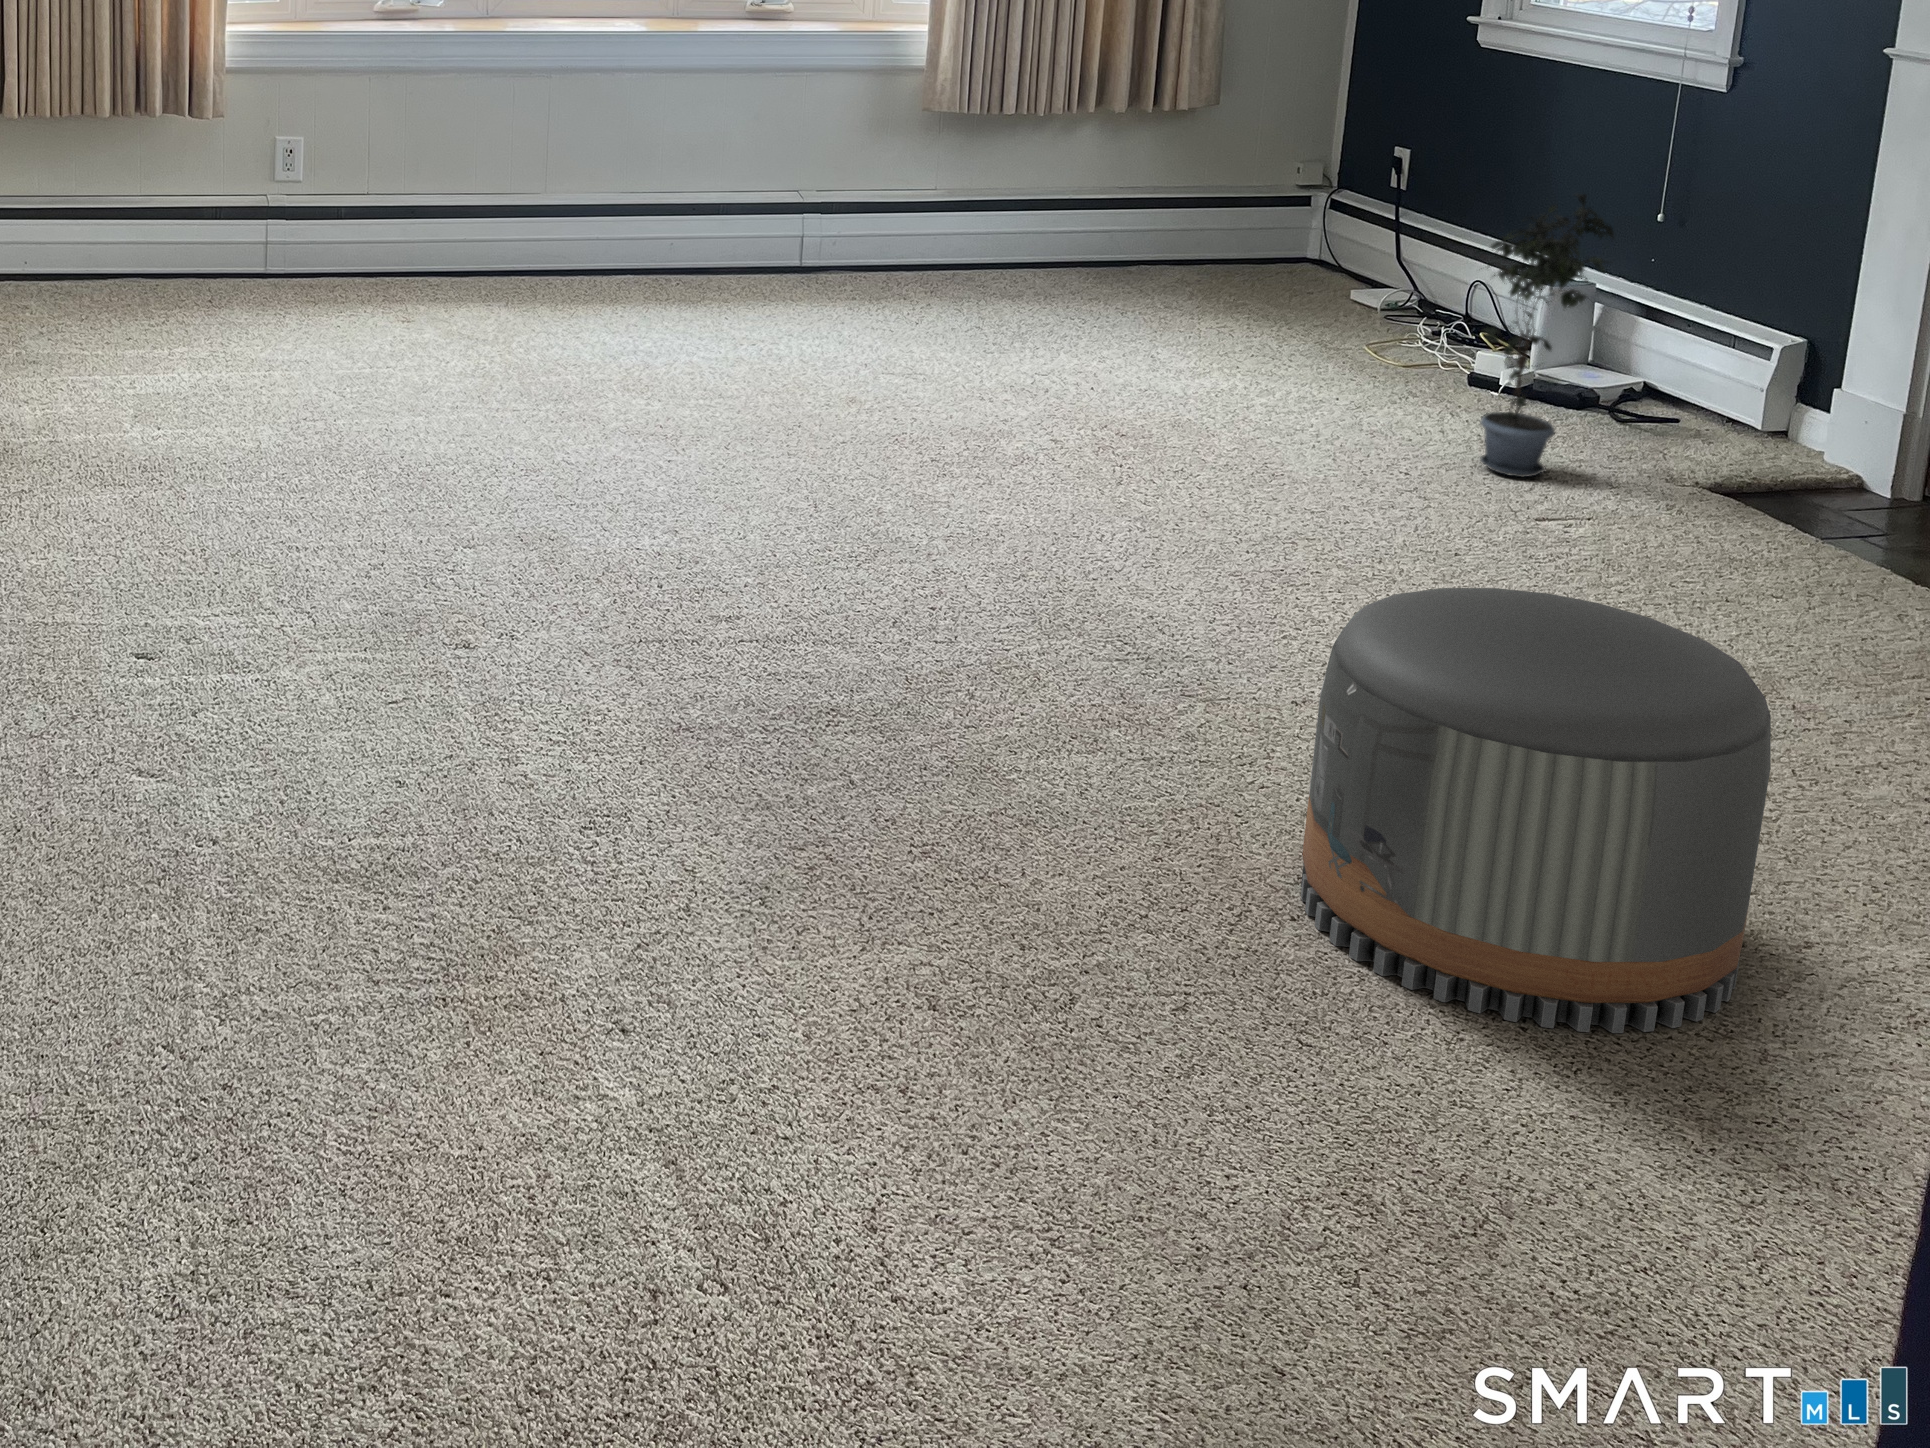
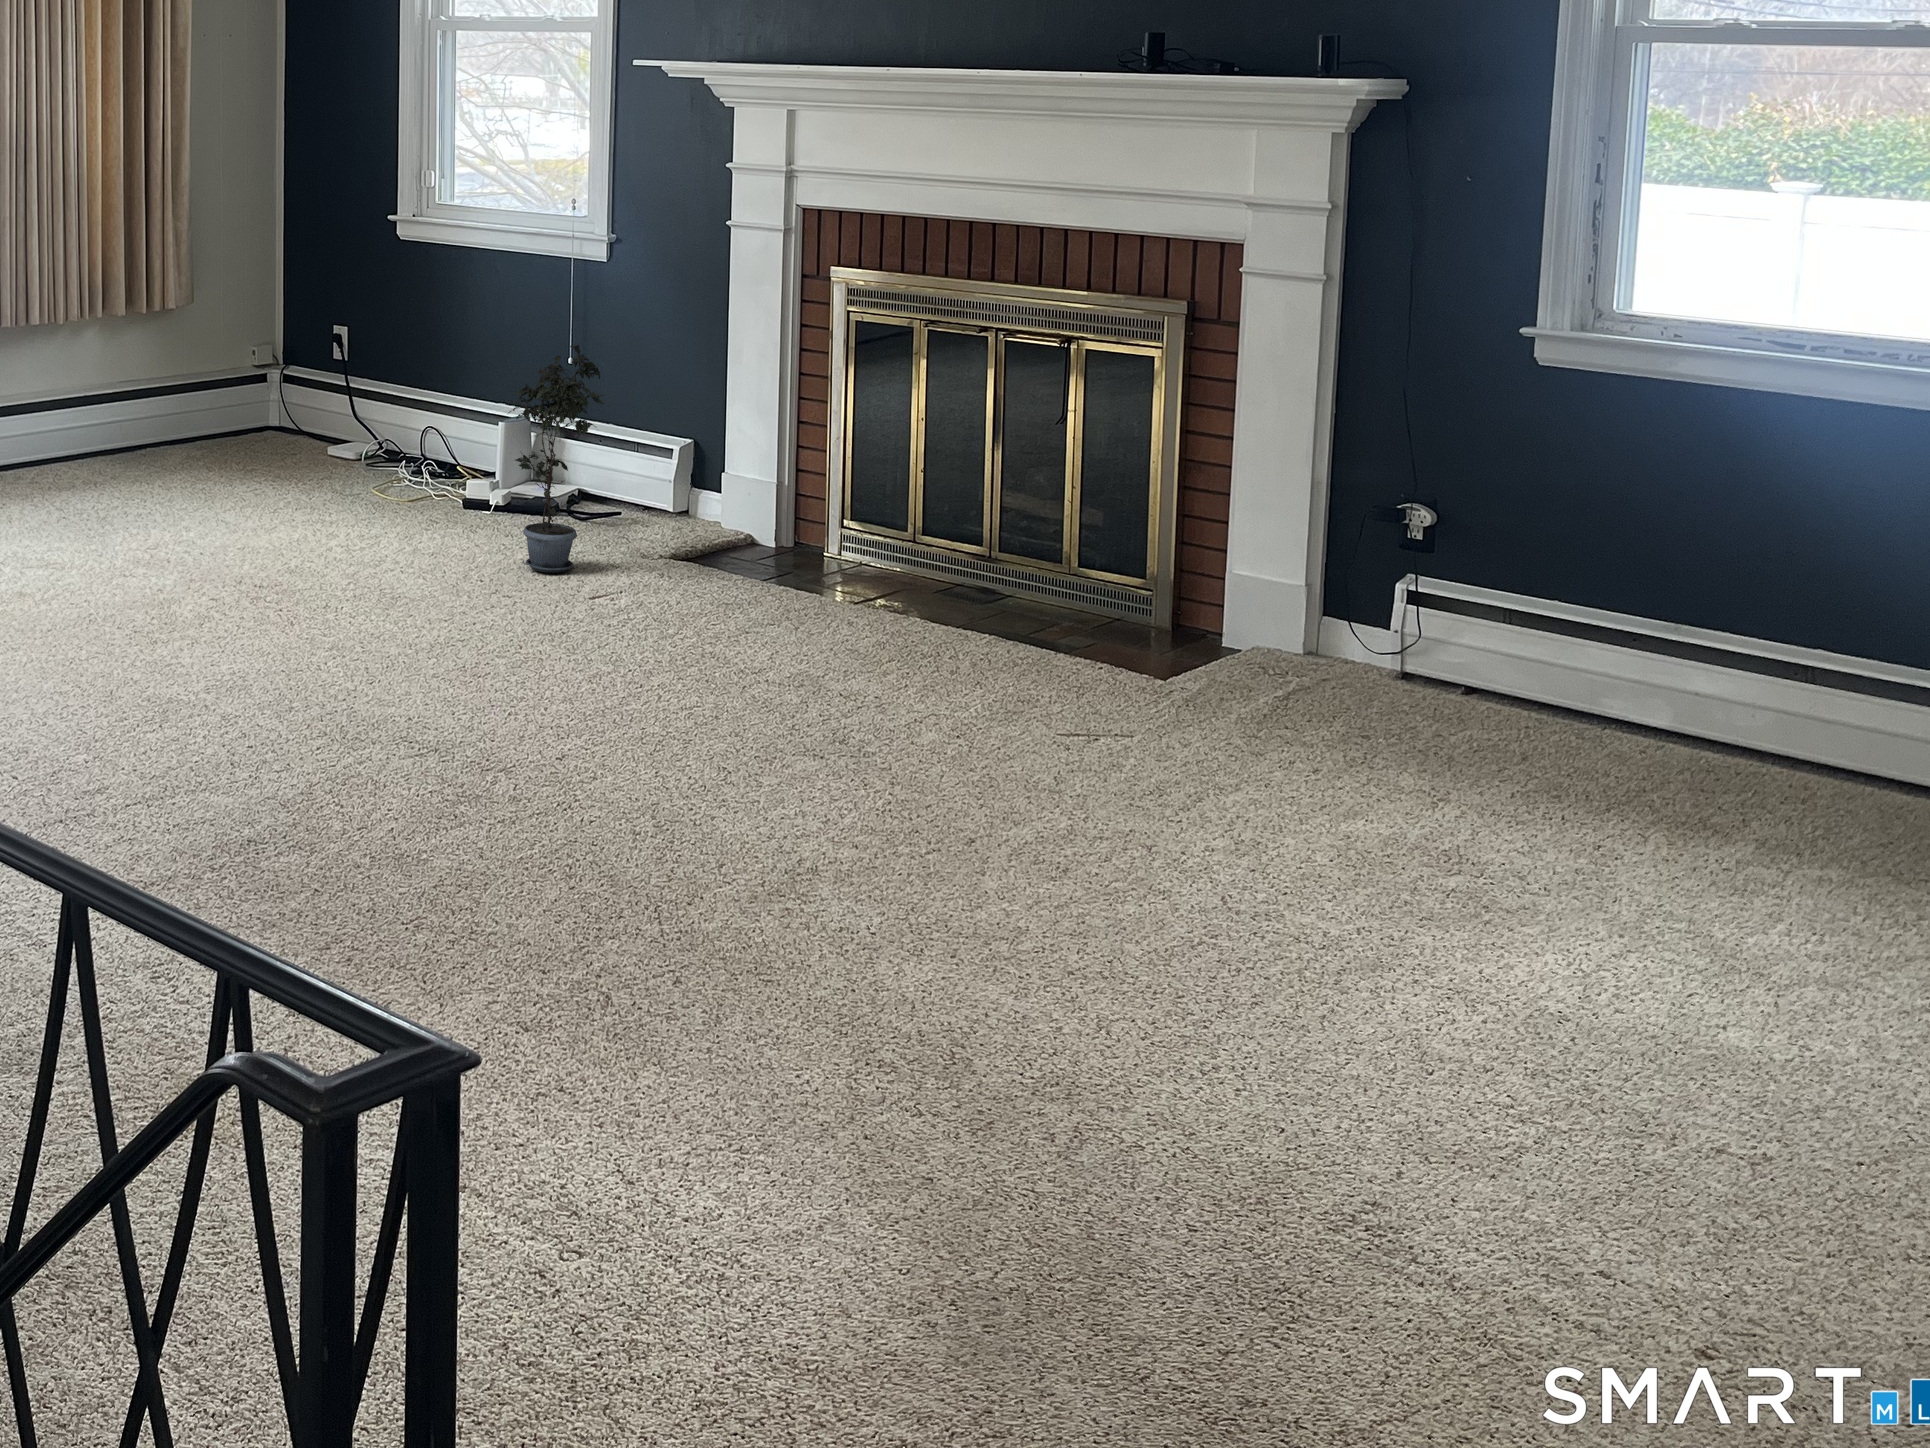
pouf: present [1301,588,1771,1033] -> none [676,639,983,956]

